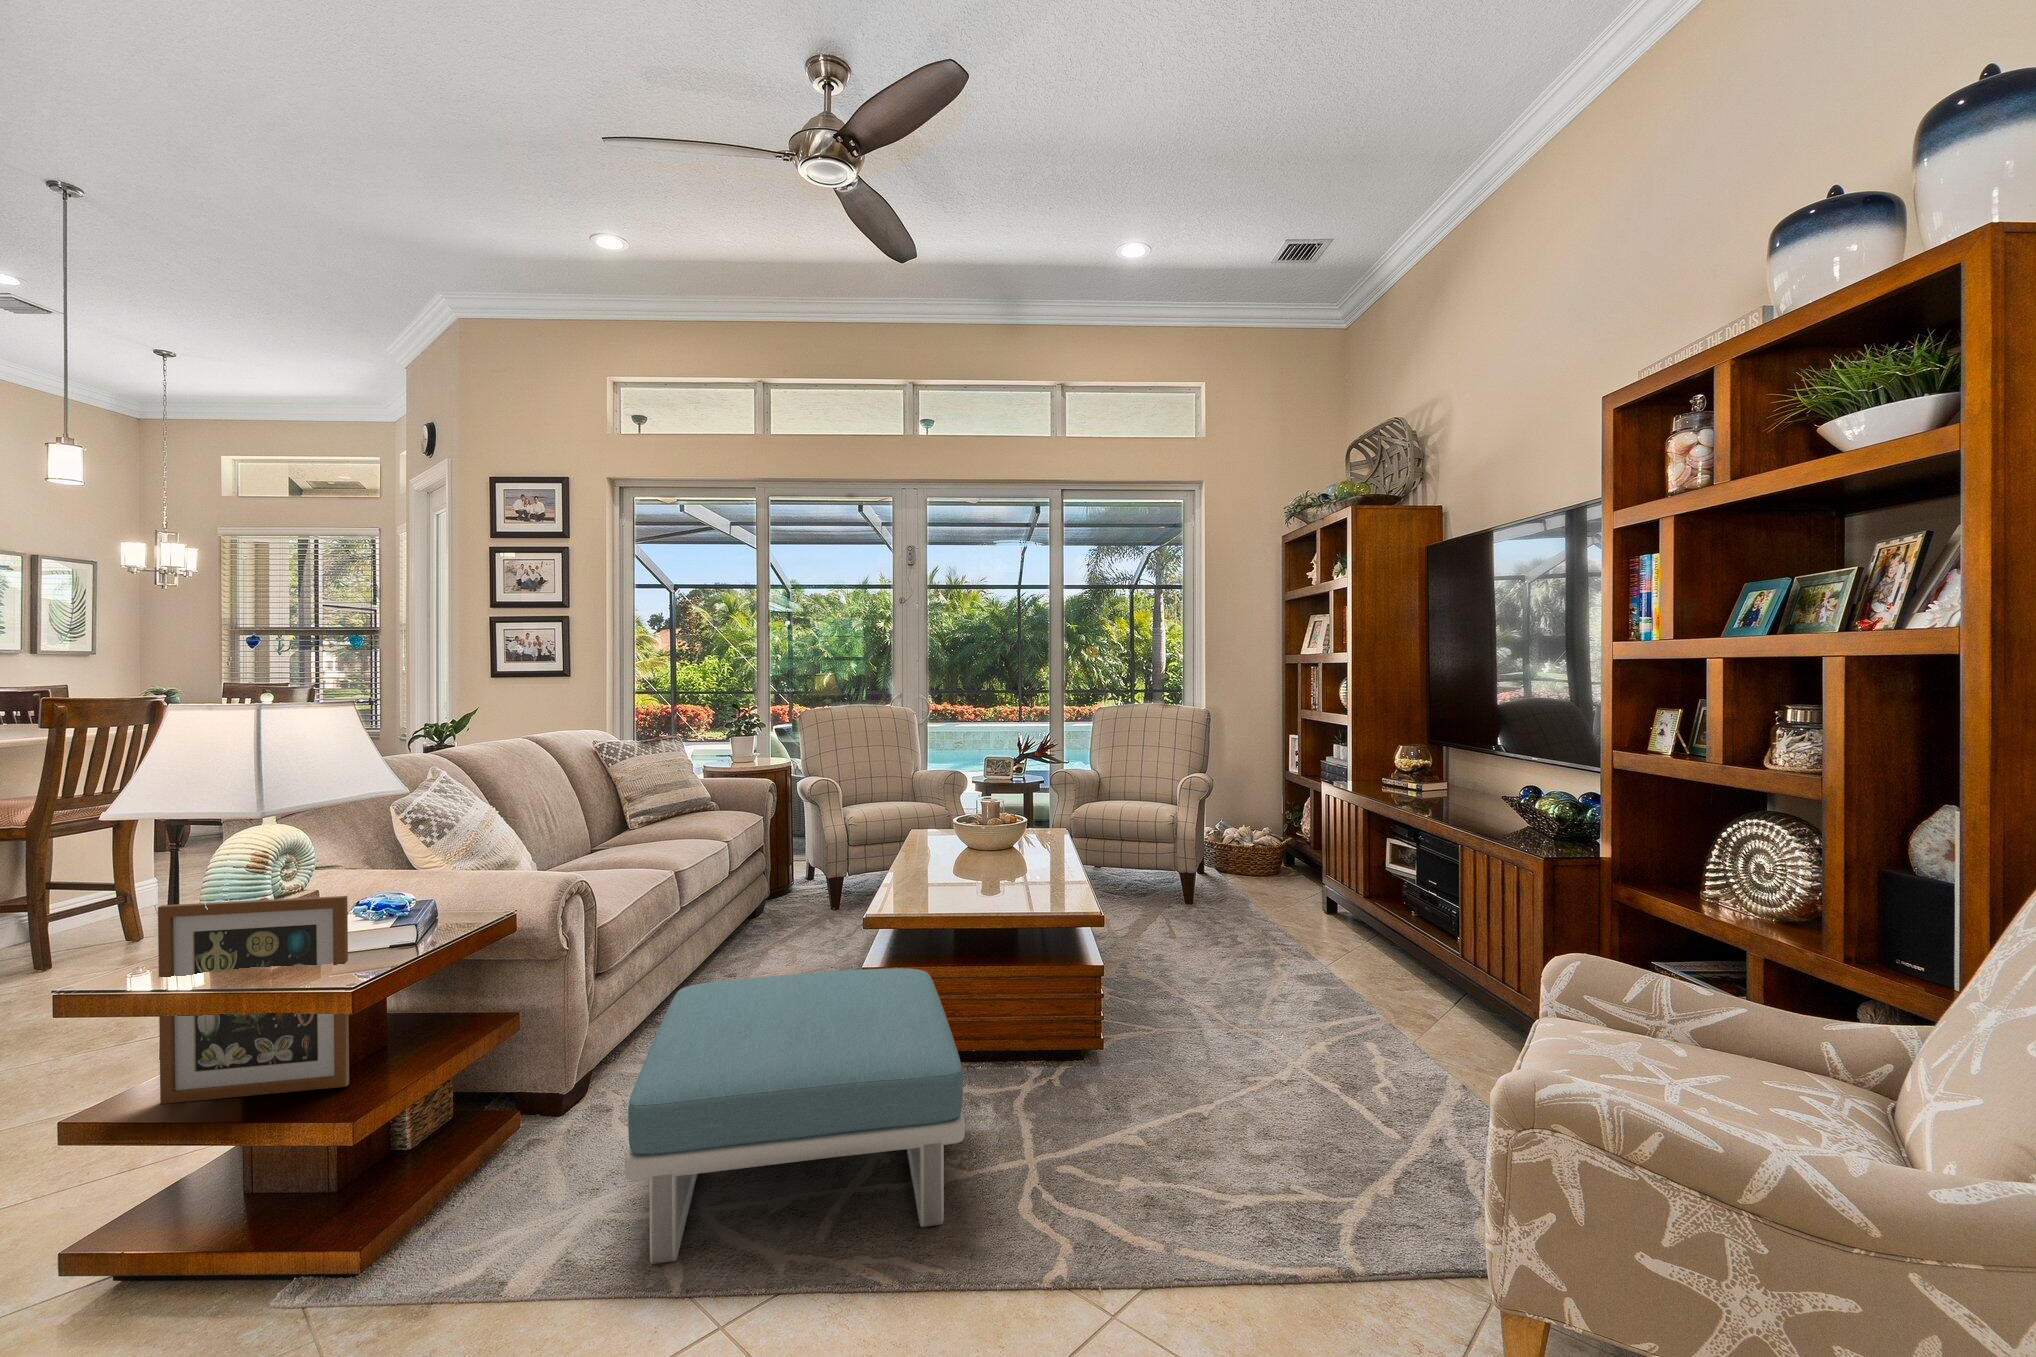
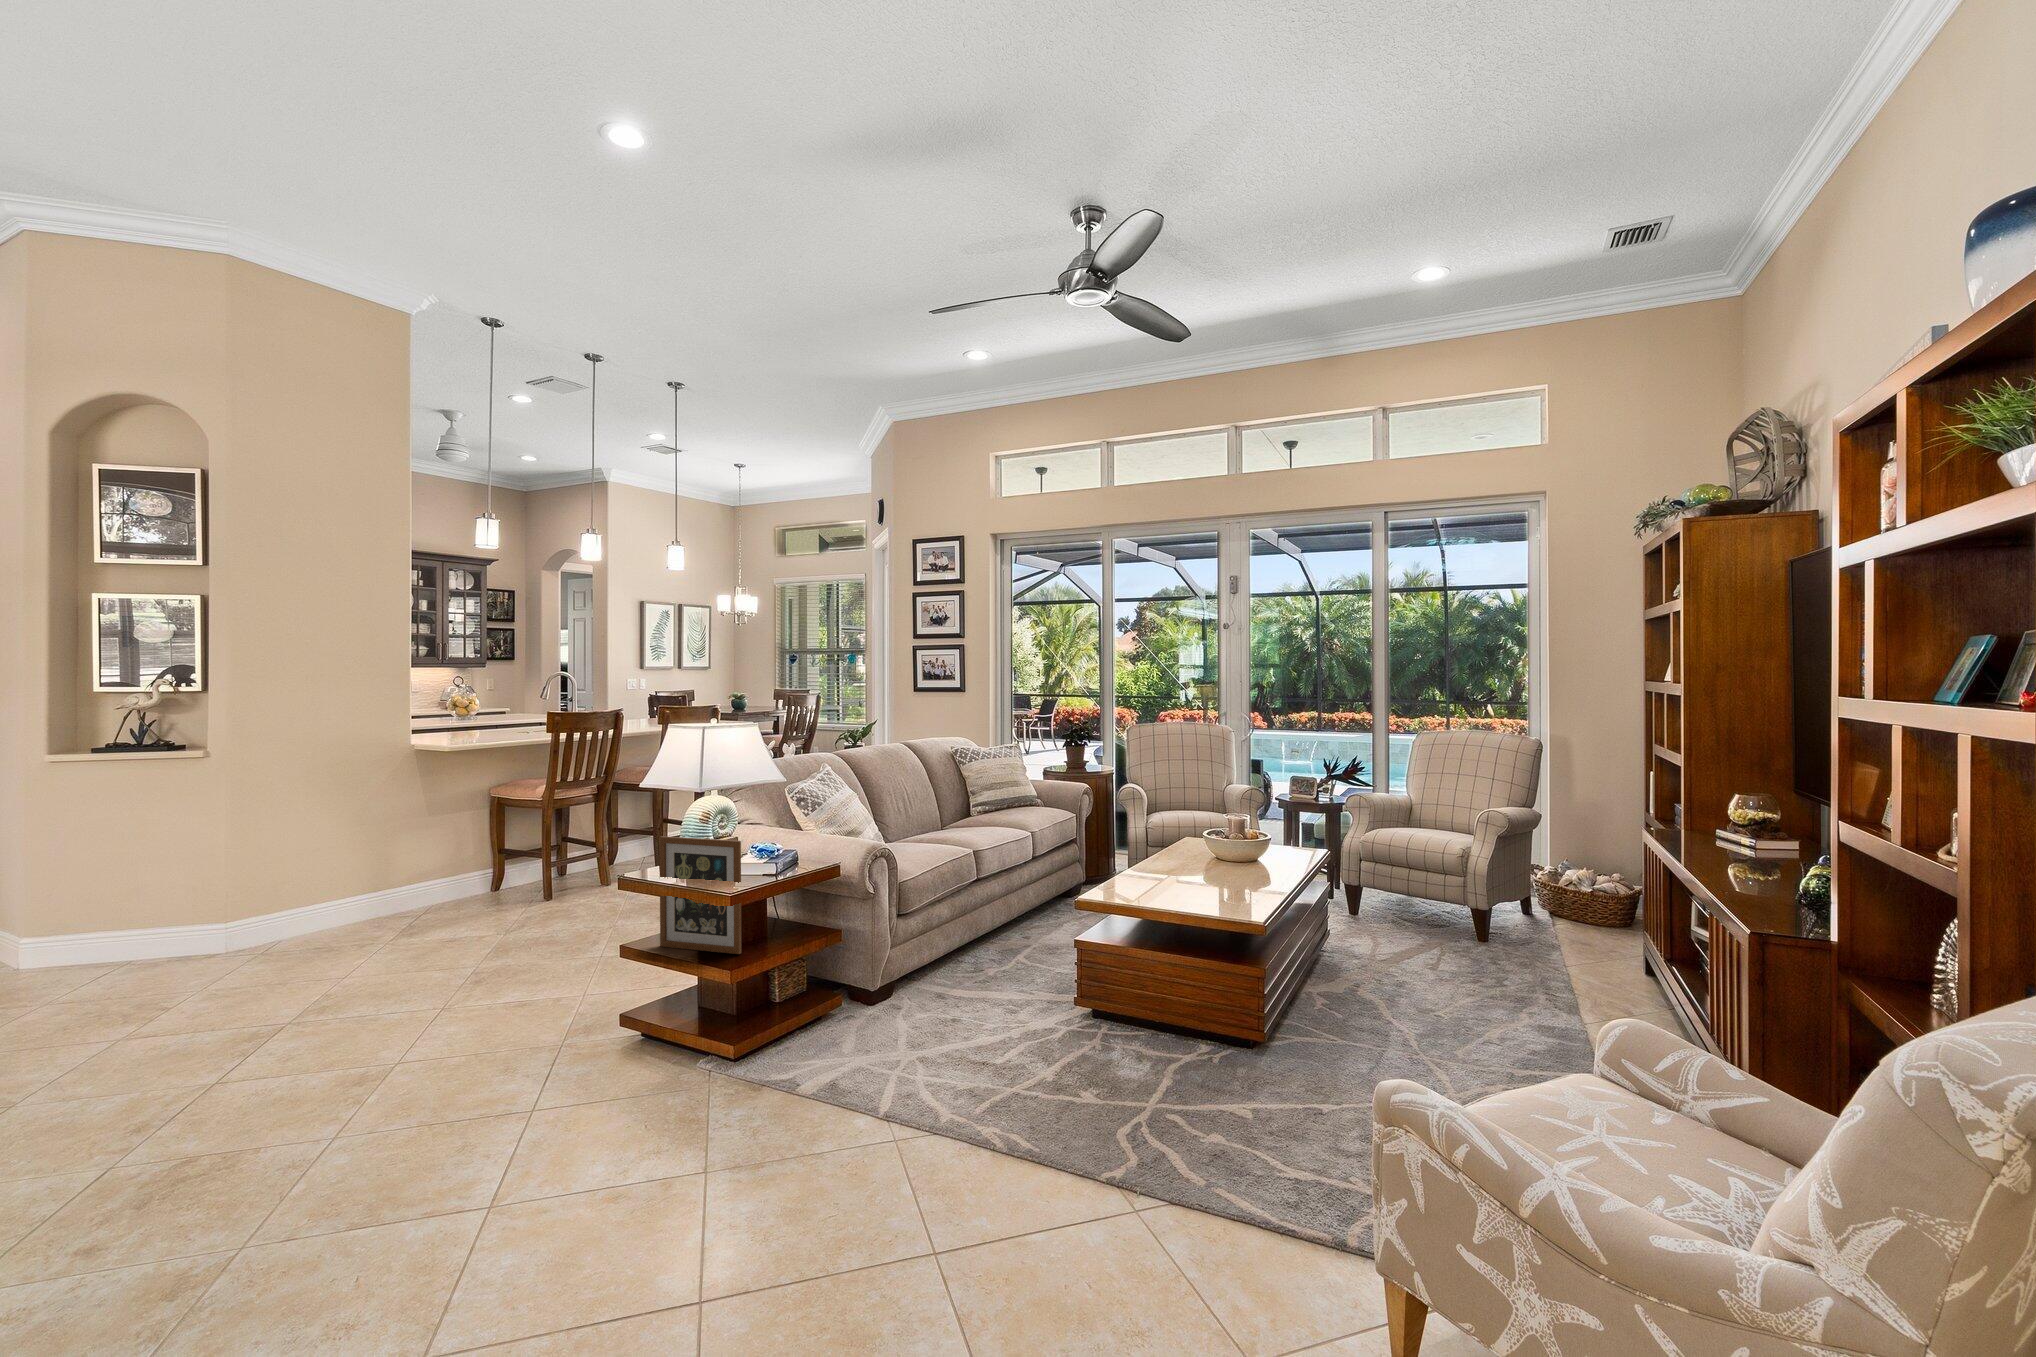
footstool: present [625,968,965,1264] -> none [860,929,1115,1125]

